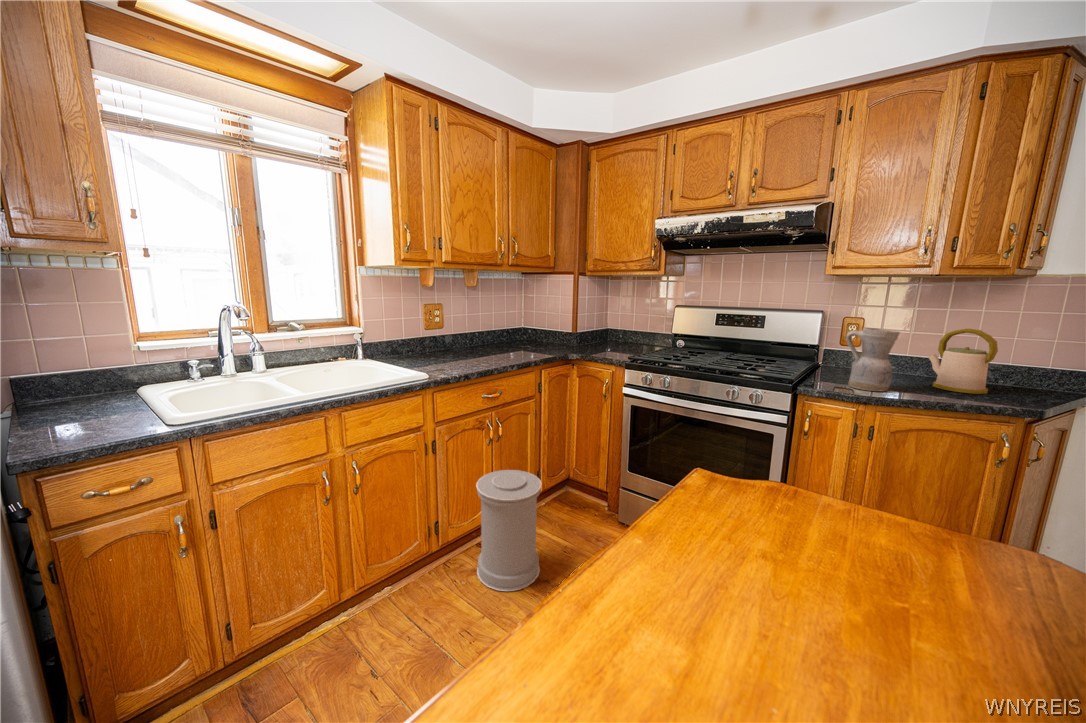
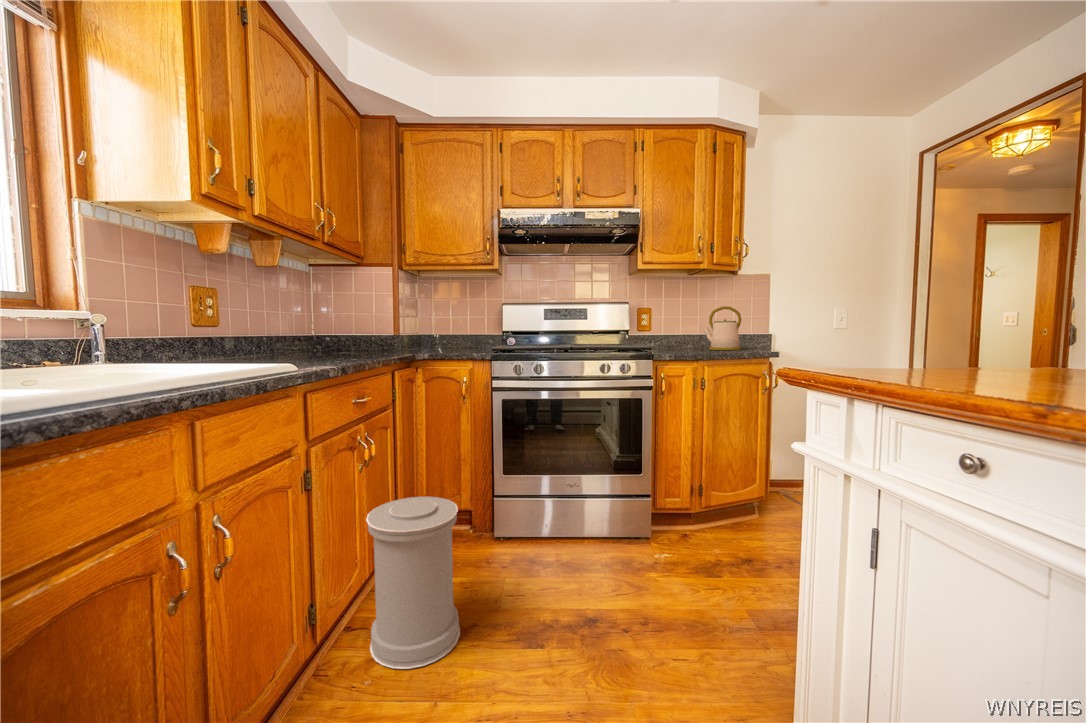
ceramic pitcher: present [846,328,900,391] -> none [669,305,703,353]

